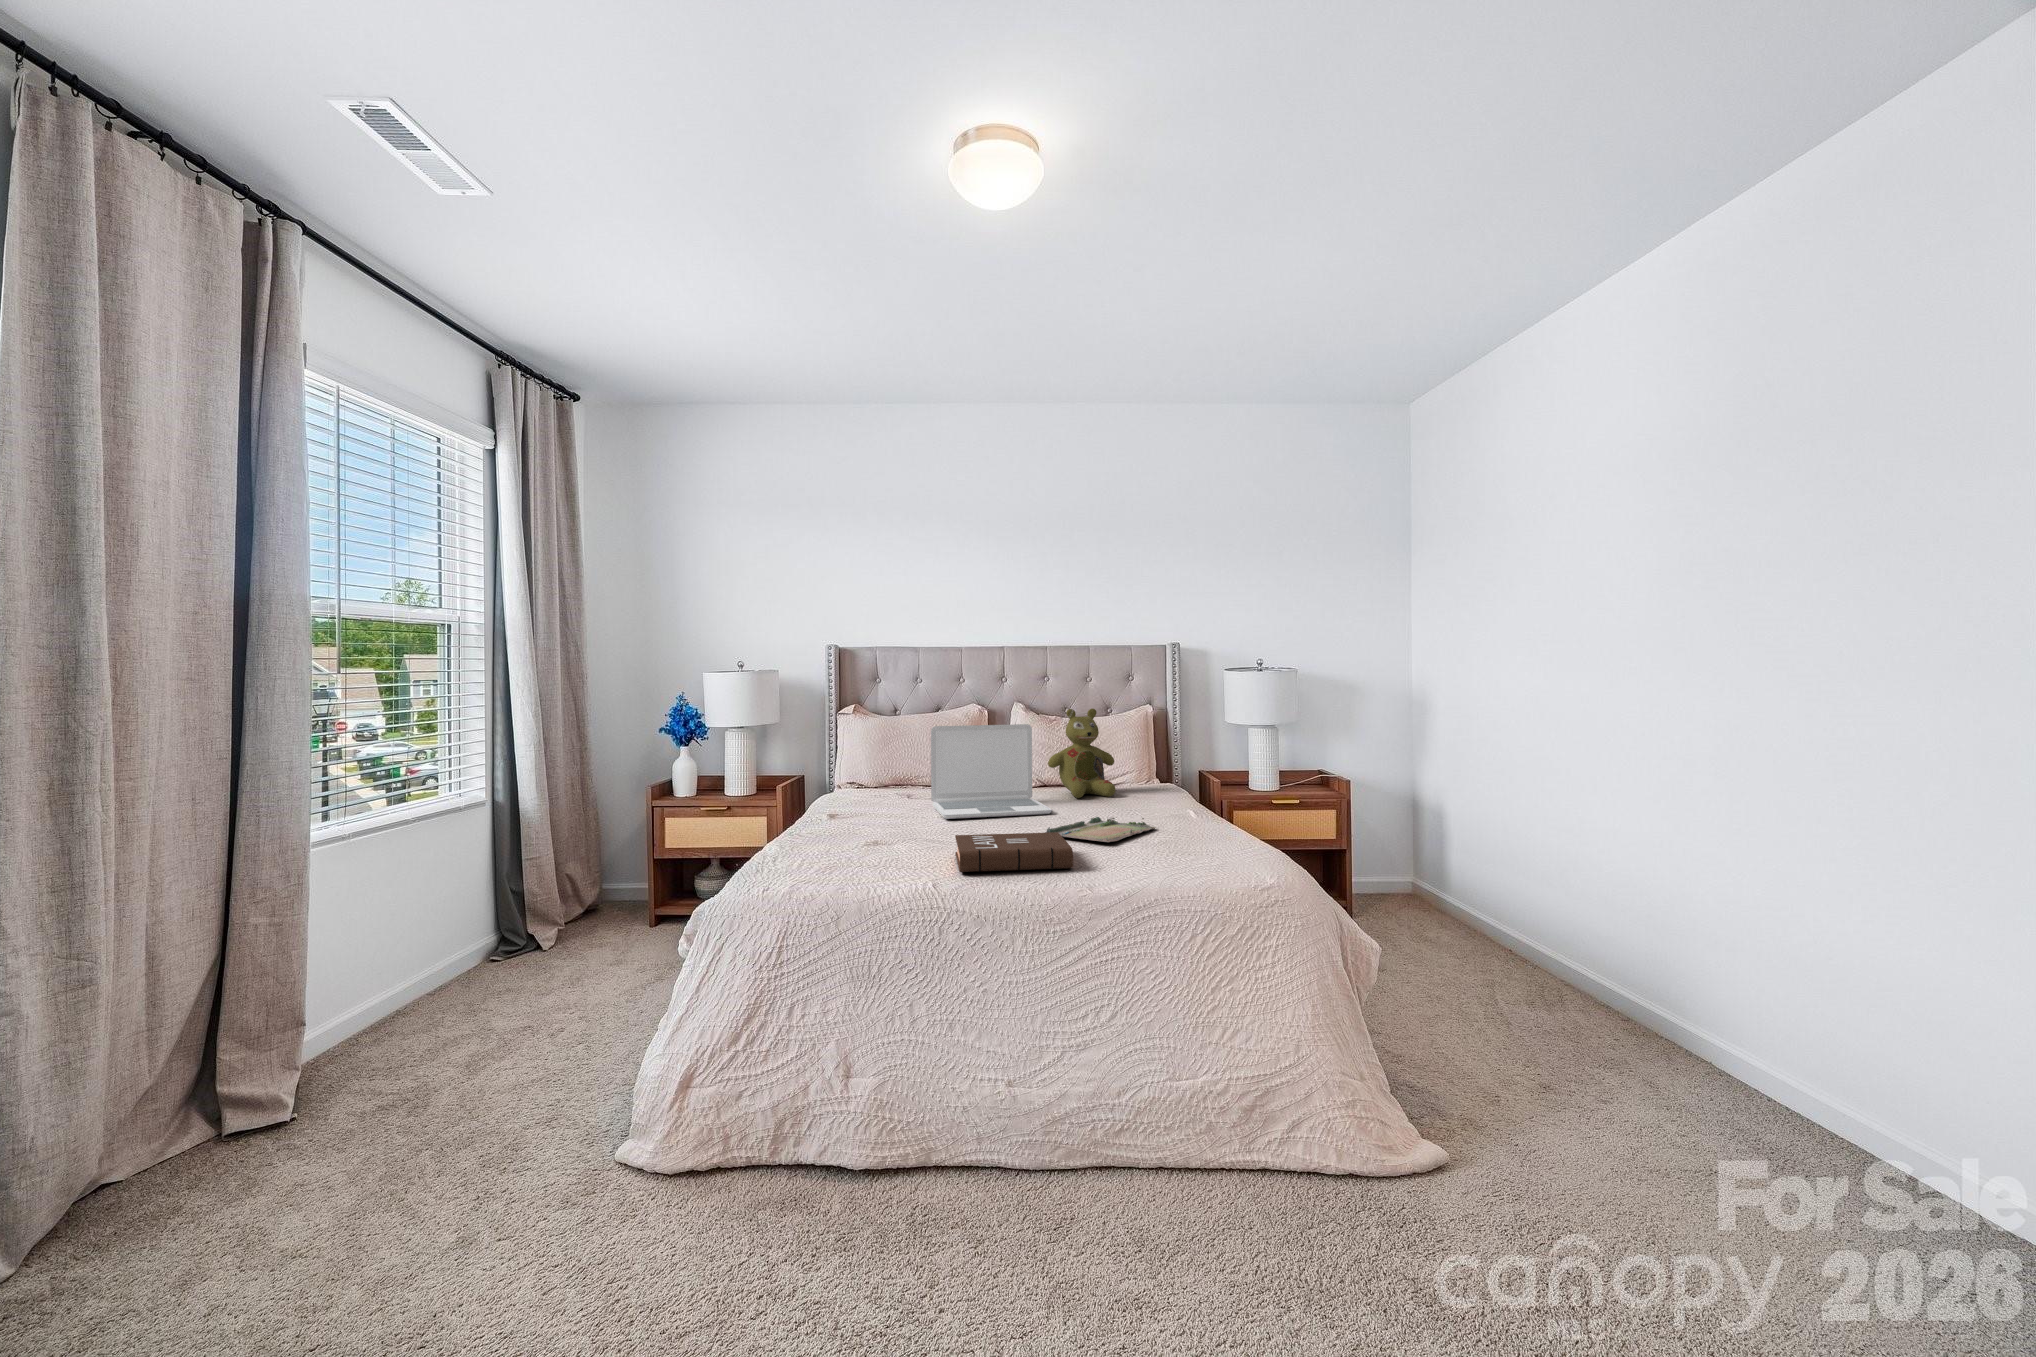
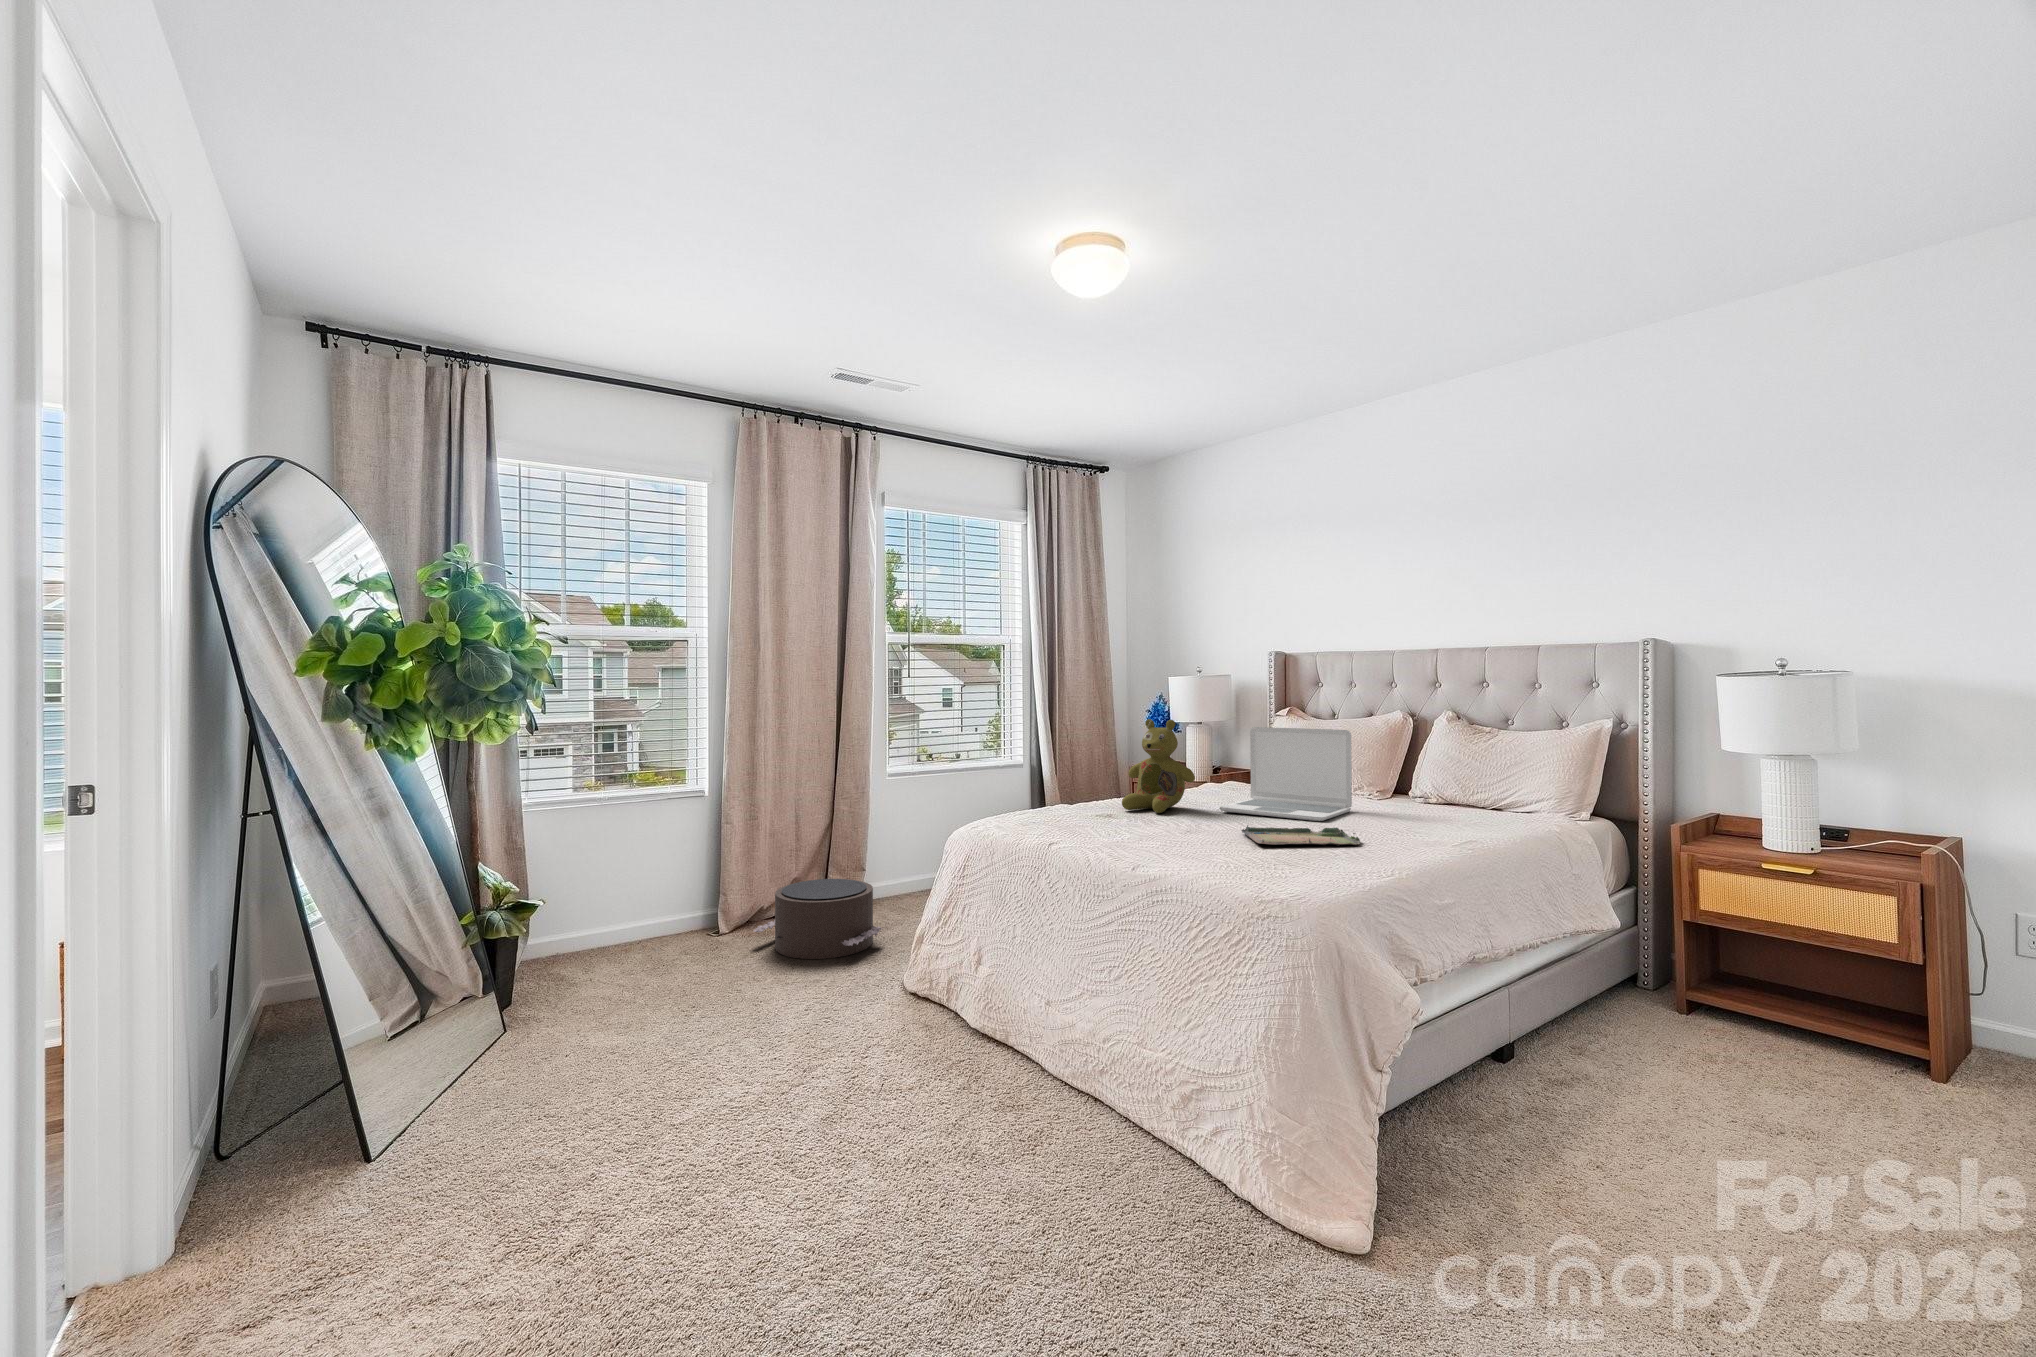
stuffed bear: present [1048,709,1116,798] -> present [1122,719,1195,813]
book: present [955,832,1073,872] -> none [1085,814,1208,852]
pouf: none [167,1038,475,1238] -> present [753,879,883,959]

